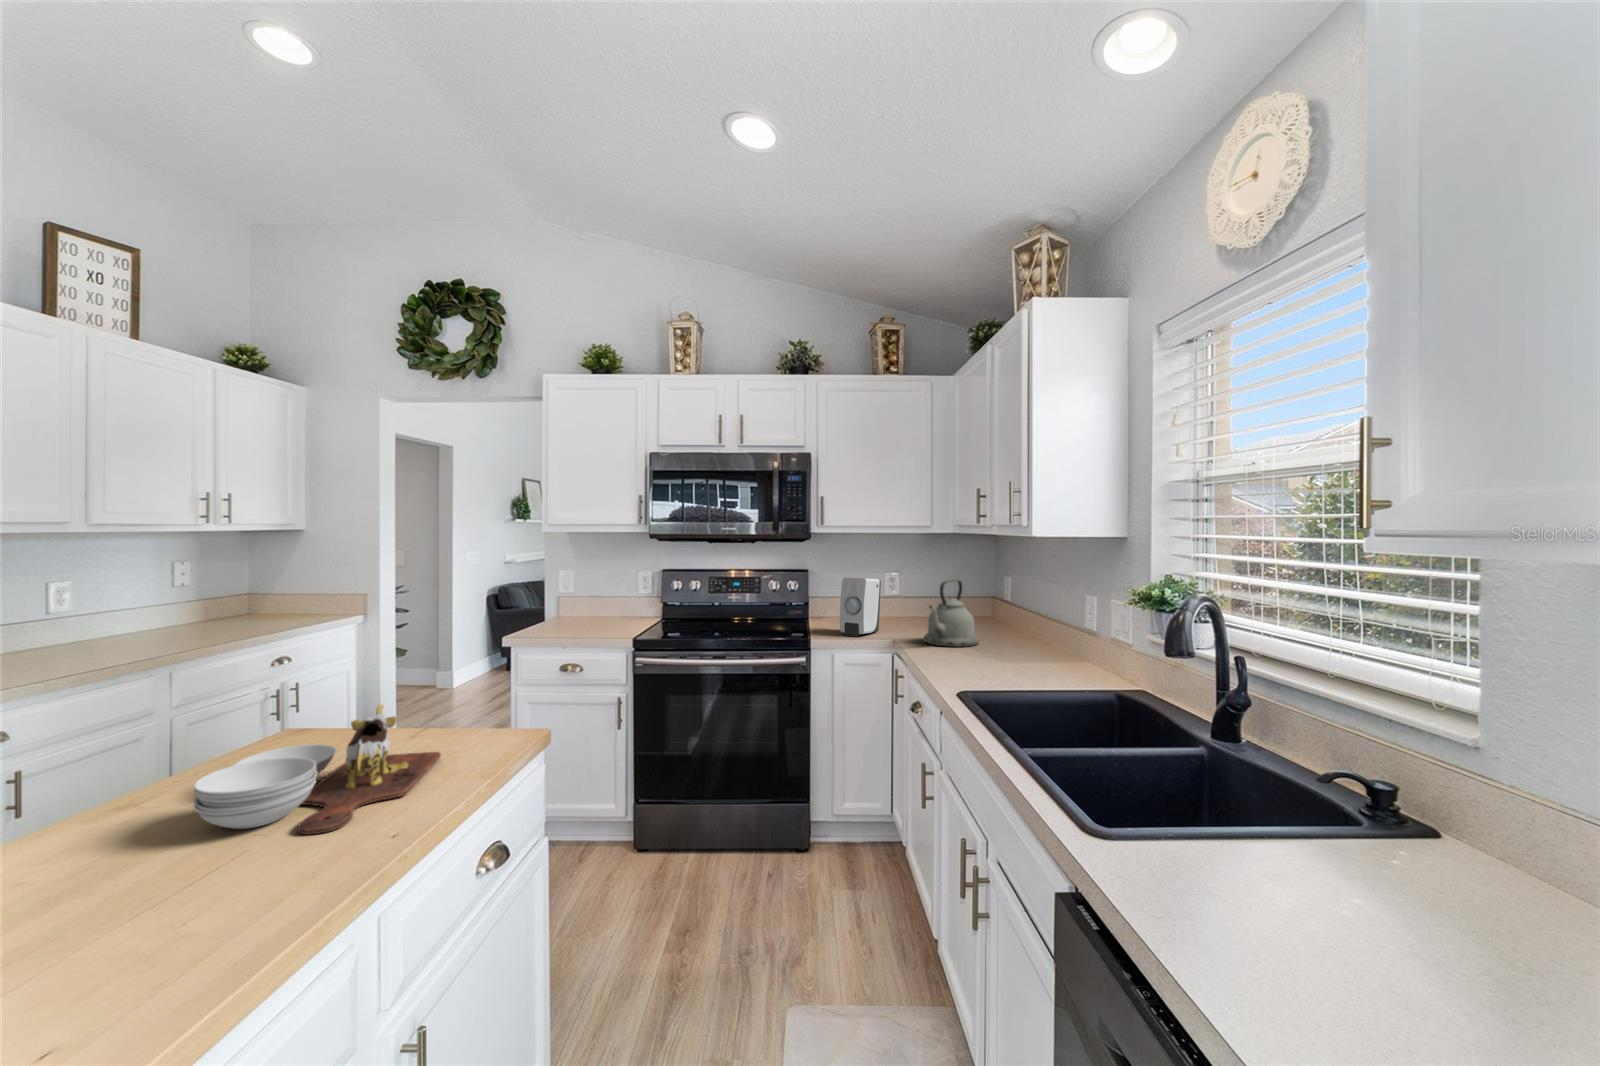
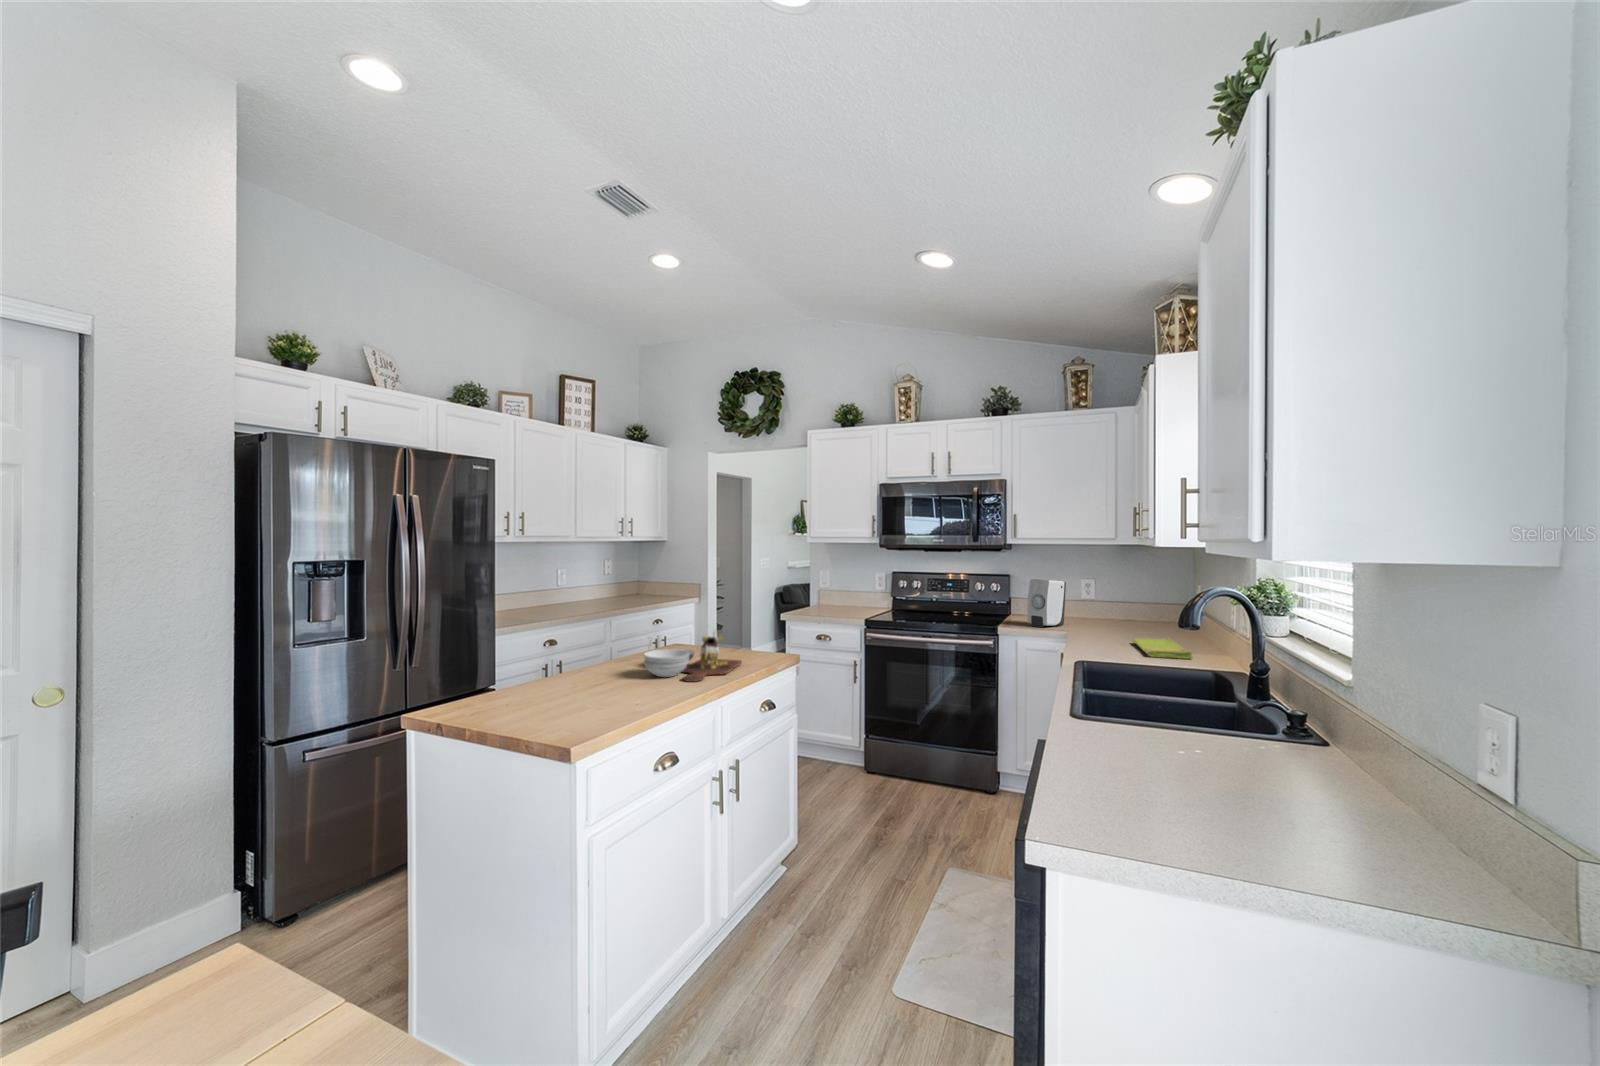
kettle: present [924,580,979,647] -> none [1097,583,1149,639]
dish towel: none [972,644,1055,674] -> present [1133,638,1193,659]

